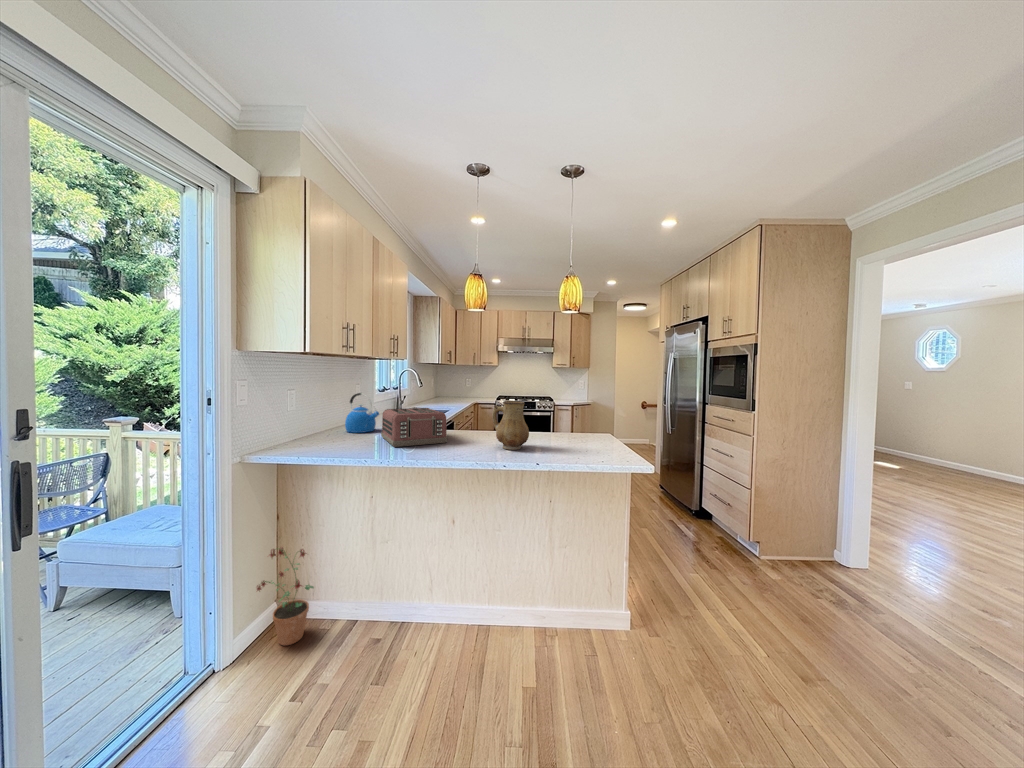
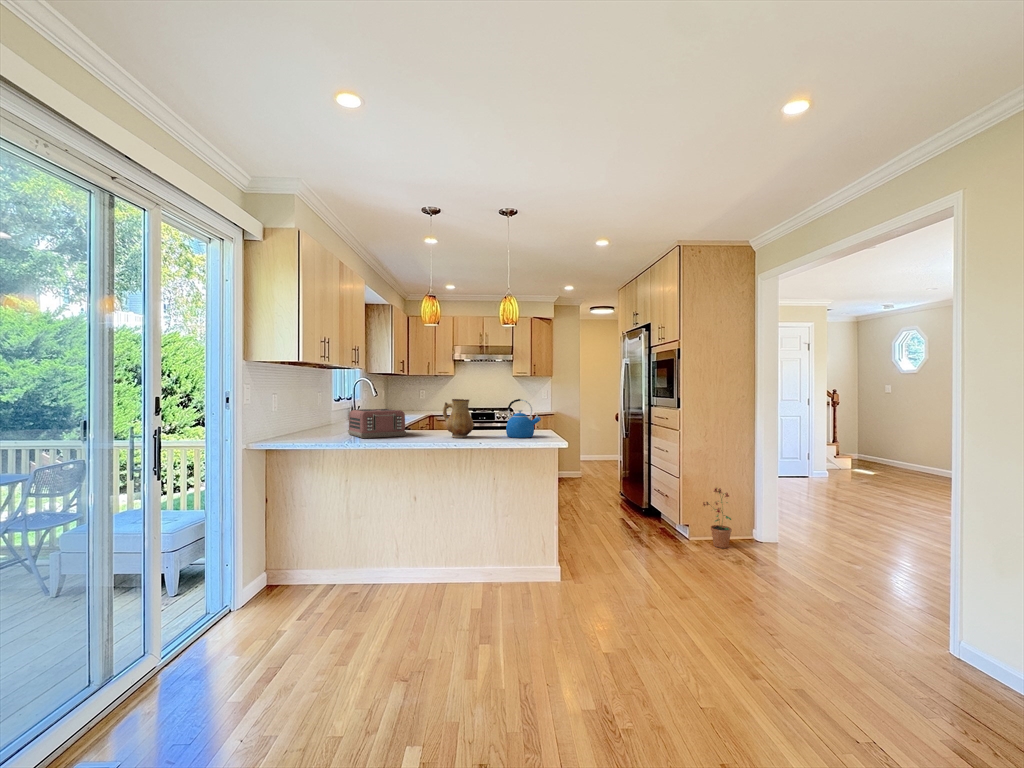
kettle: present [345,393,379,433] -> present [506,399,541,438]
potted plant: present [257,547,314,645] -> present [703,488,732,548]

